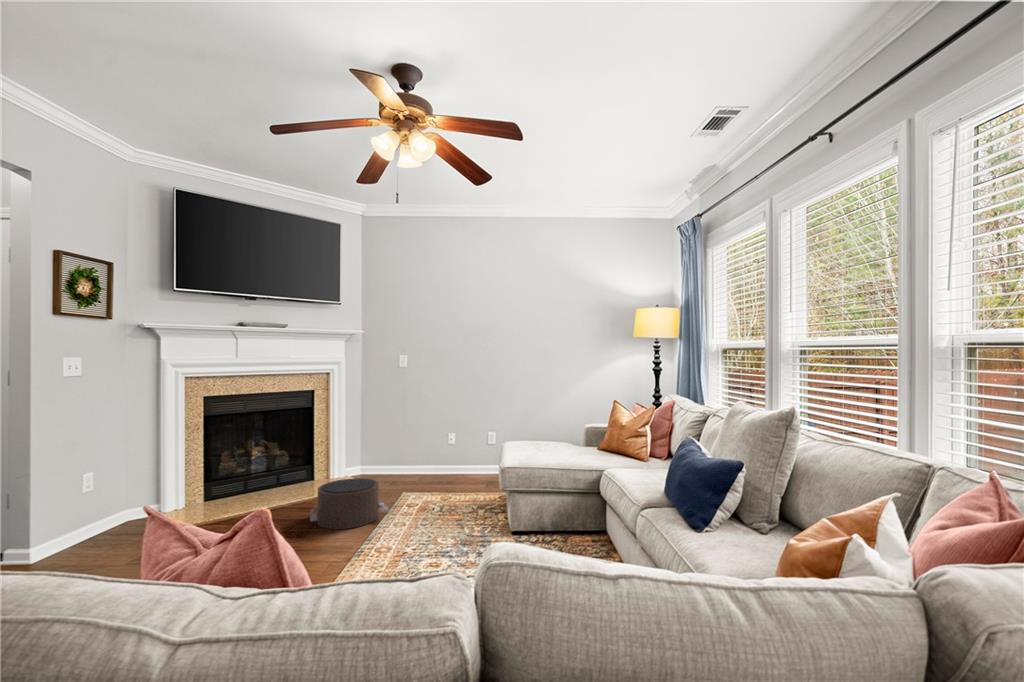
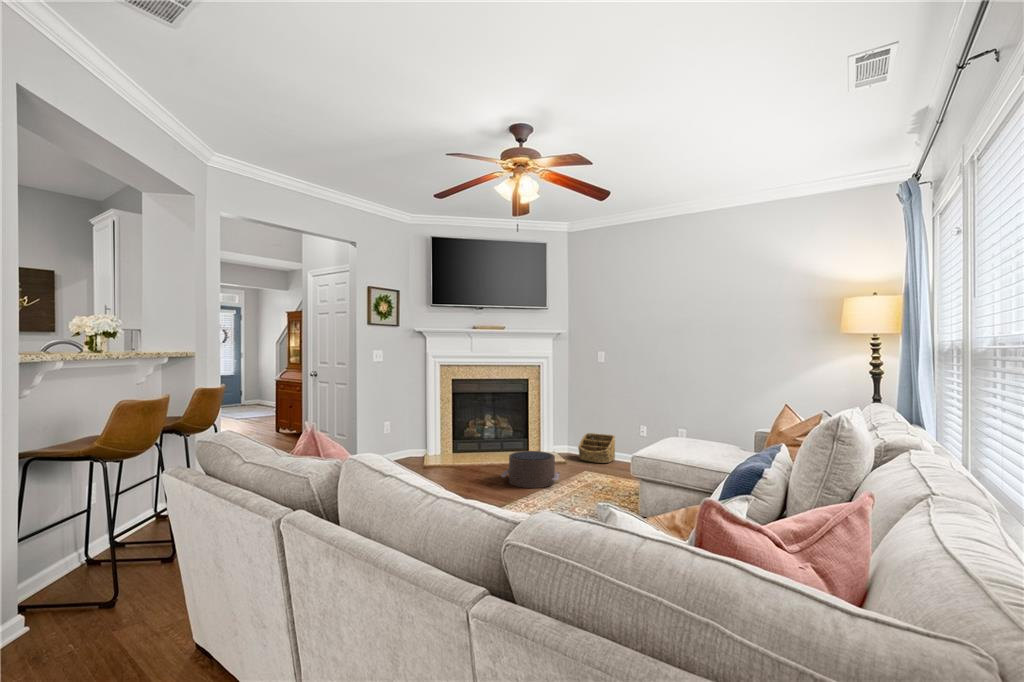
basket: none [379,447,420,481] -> present [578,433,615,463]

